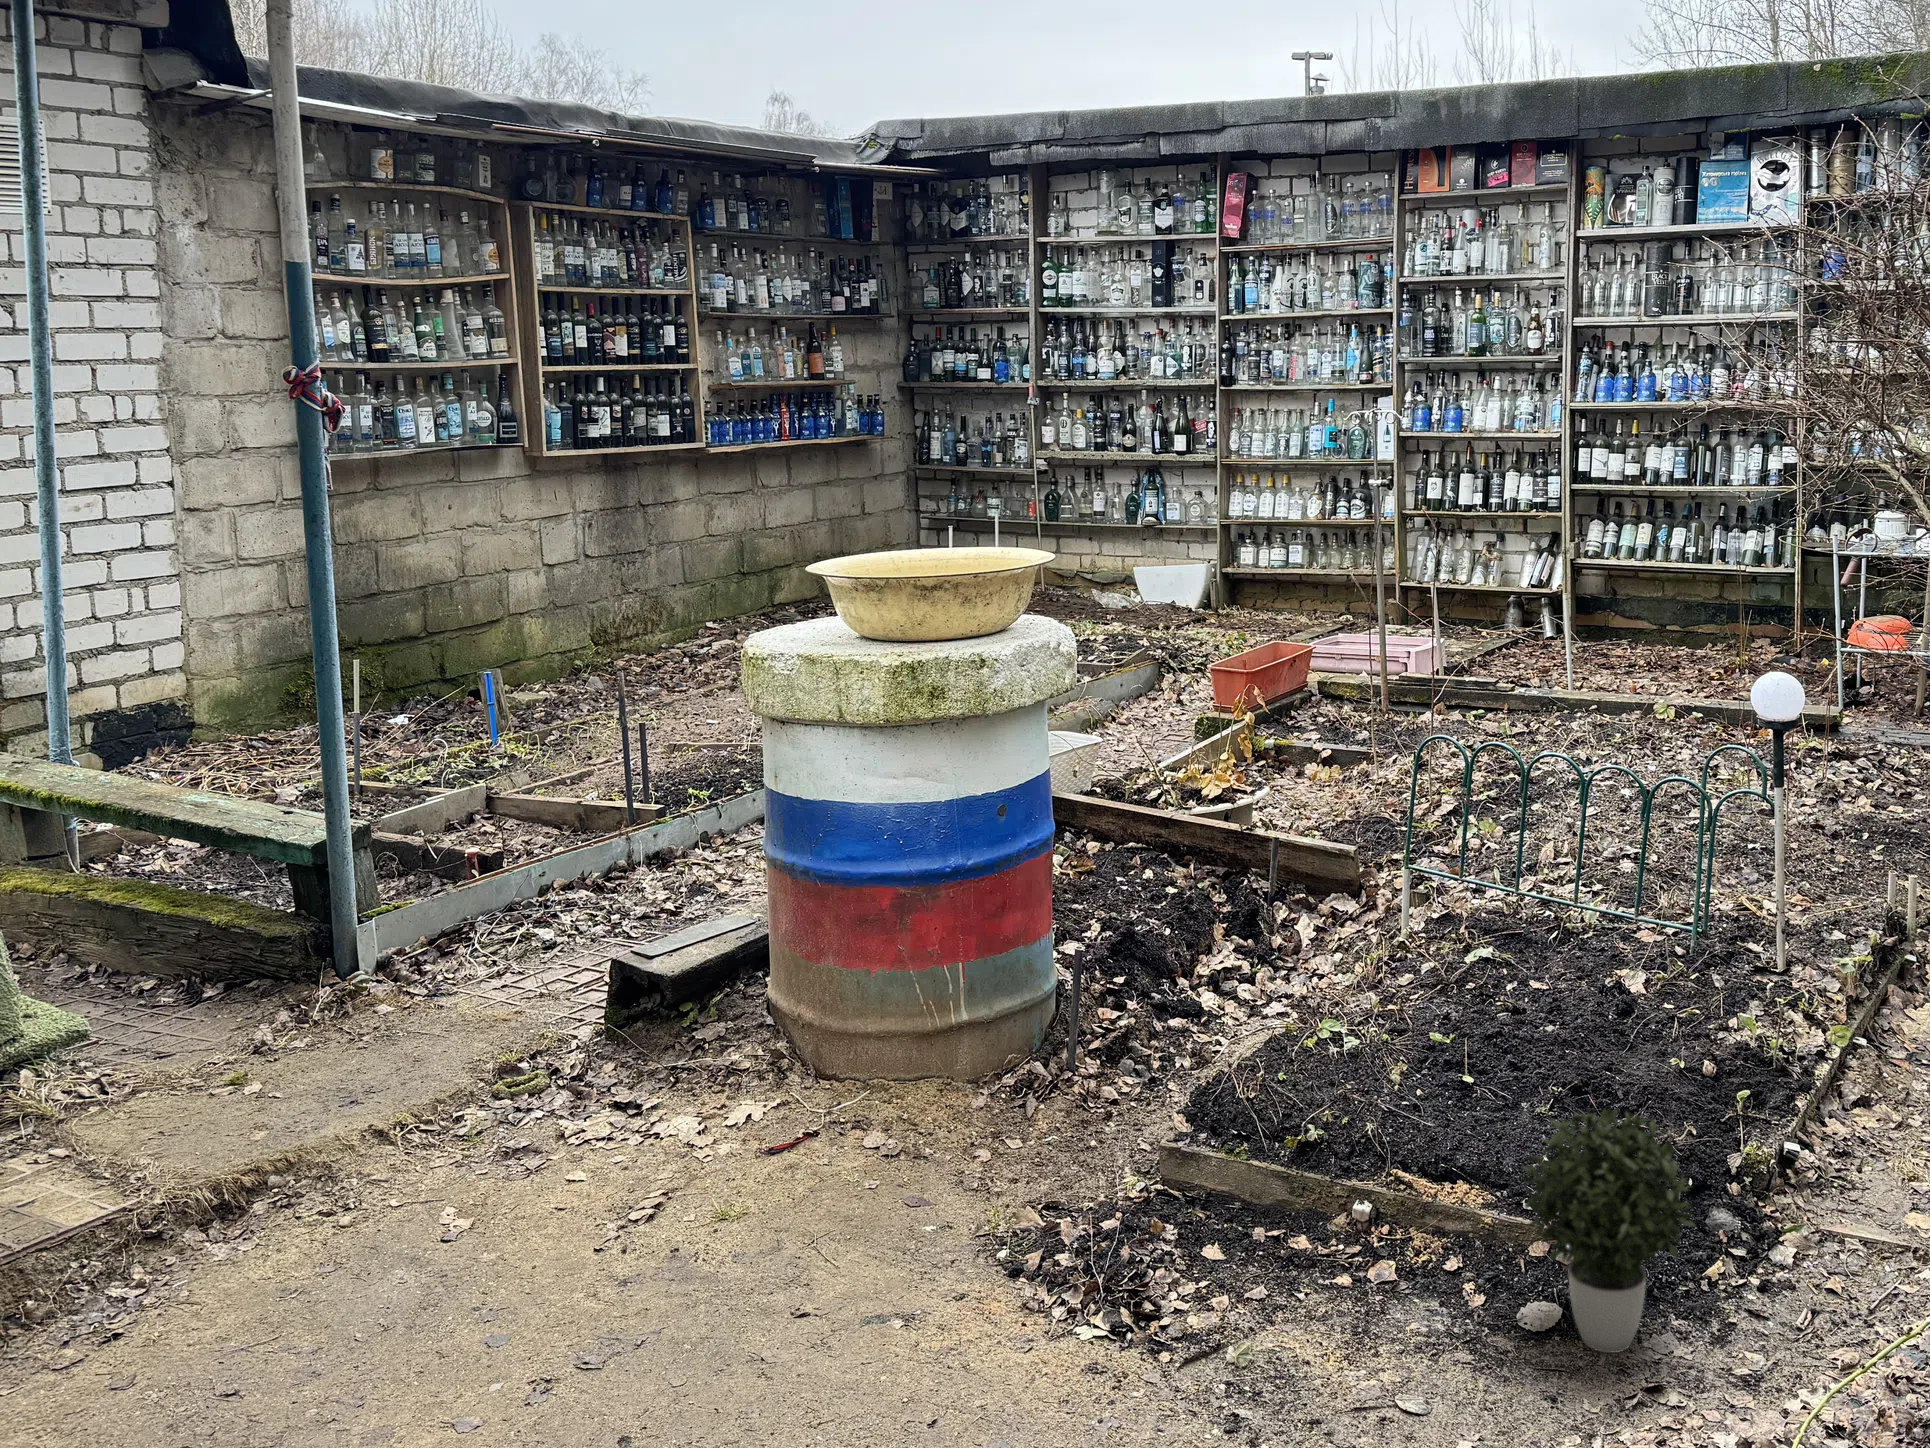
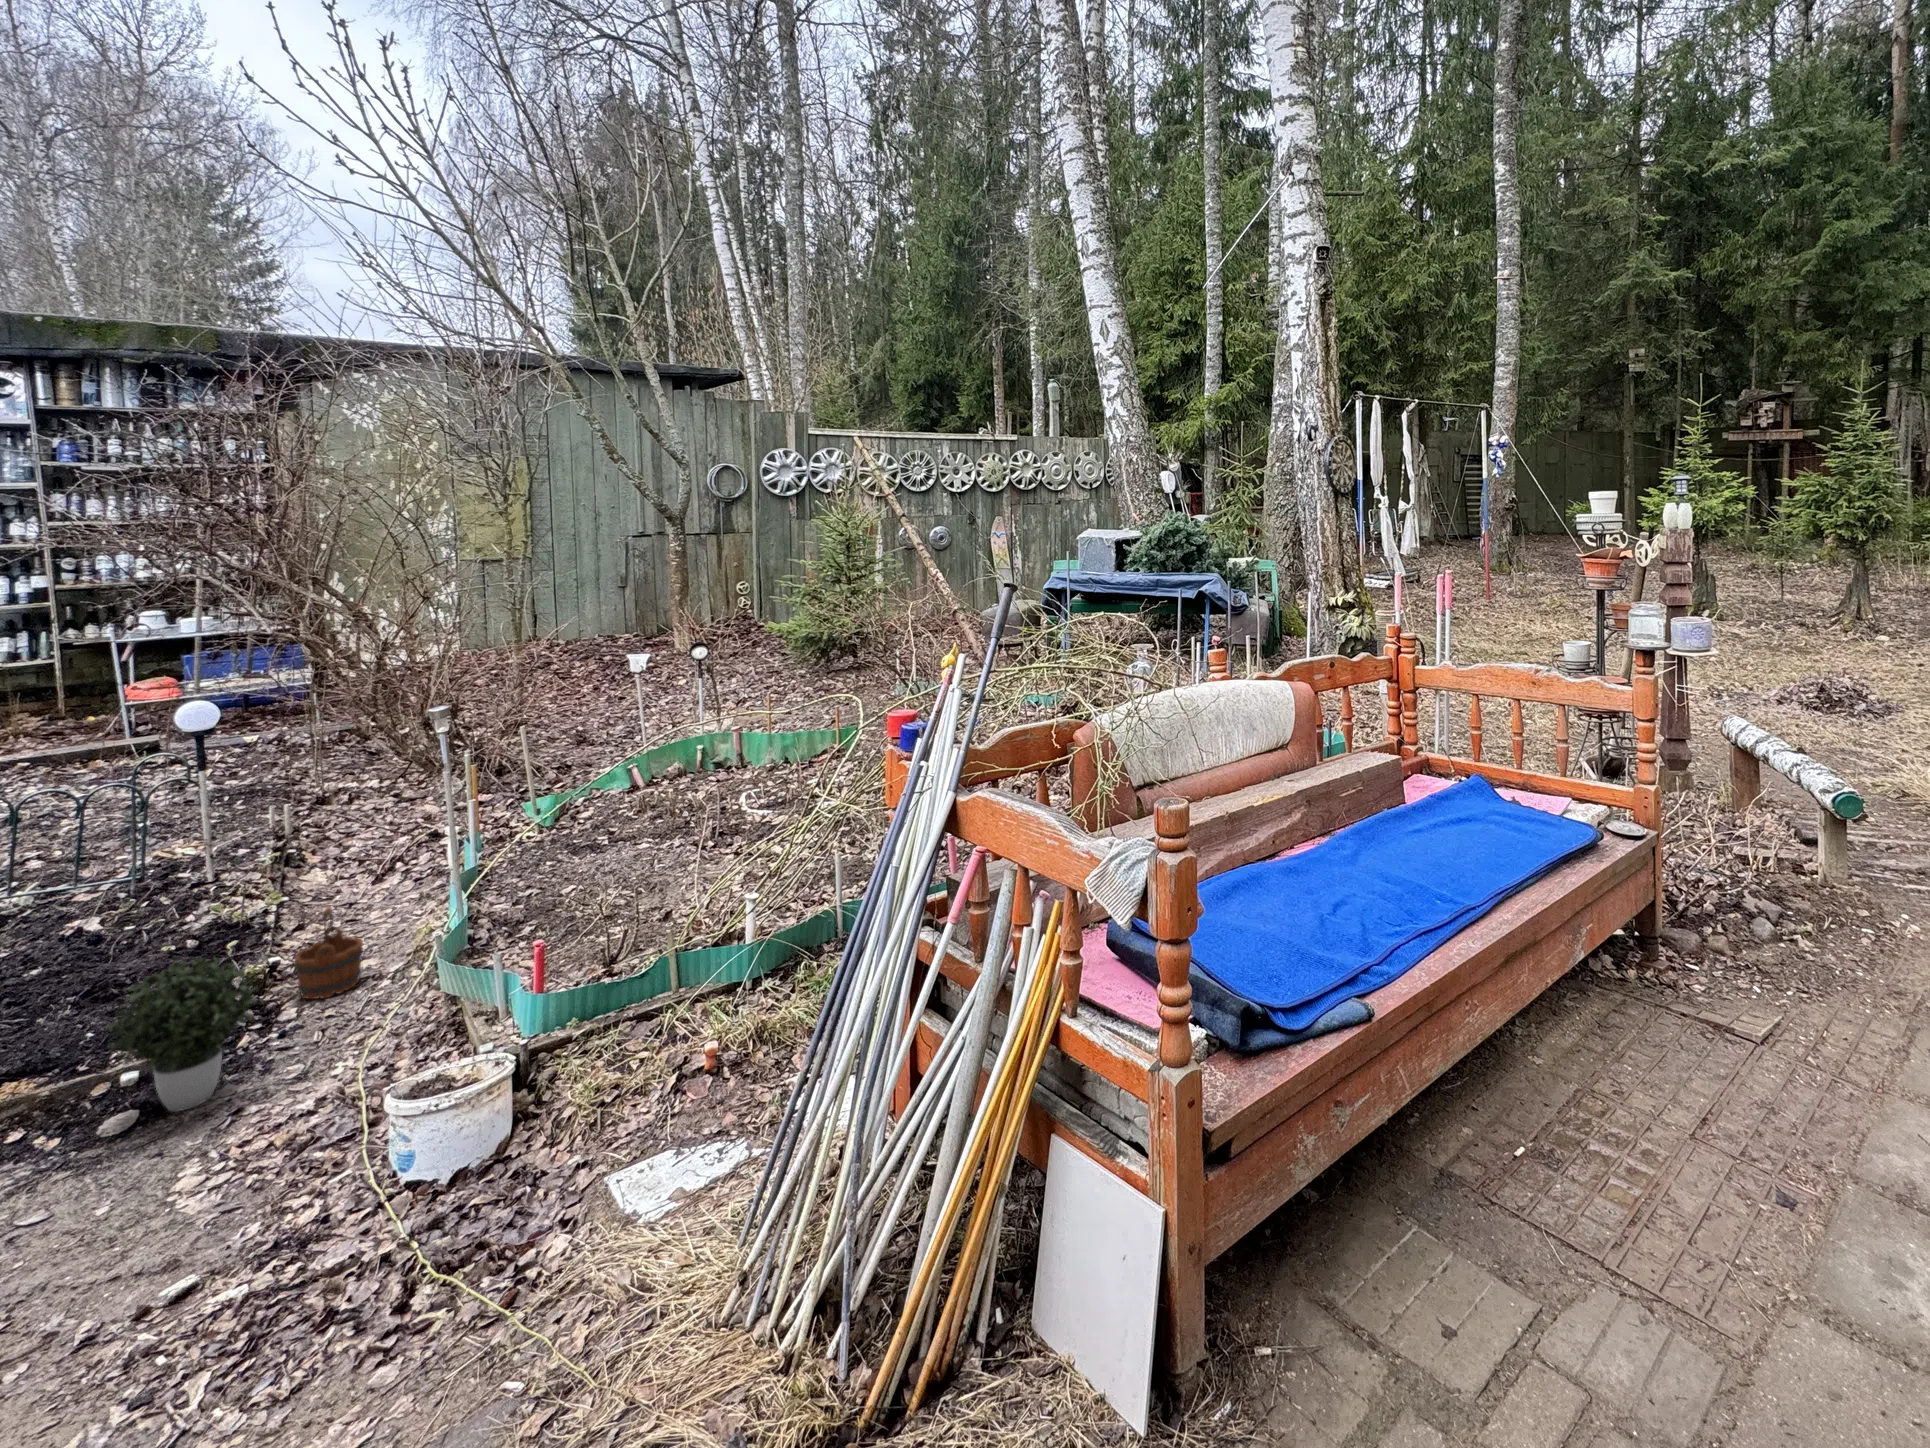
wooden bucket: none [1797,1096,1894,1262] -> present [294,907,363,999]

